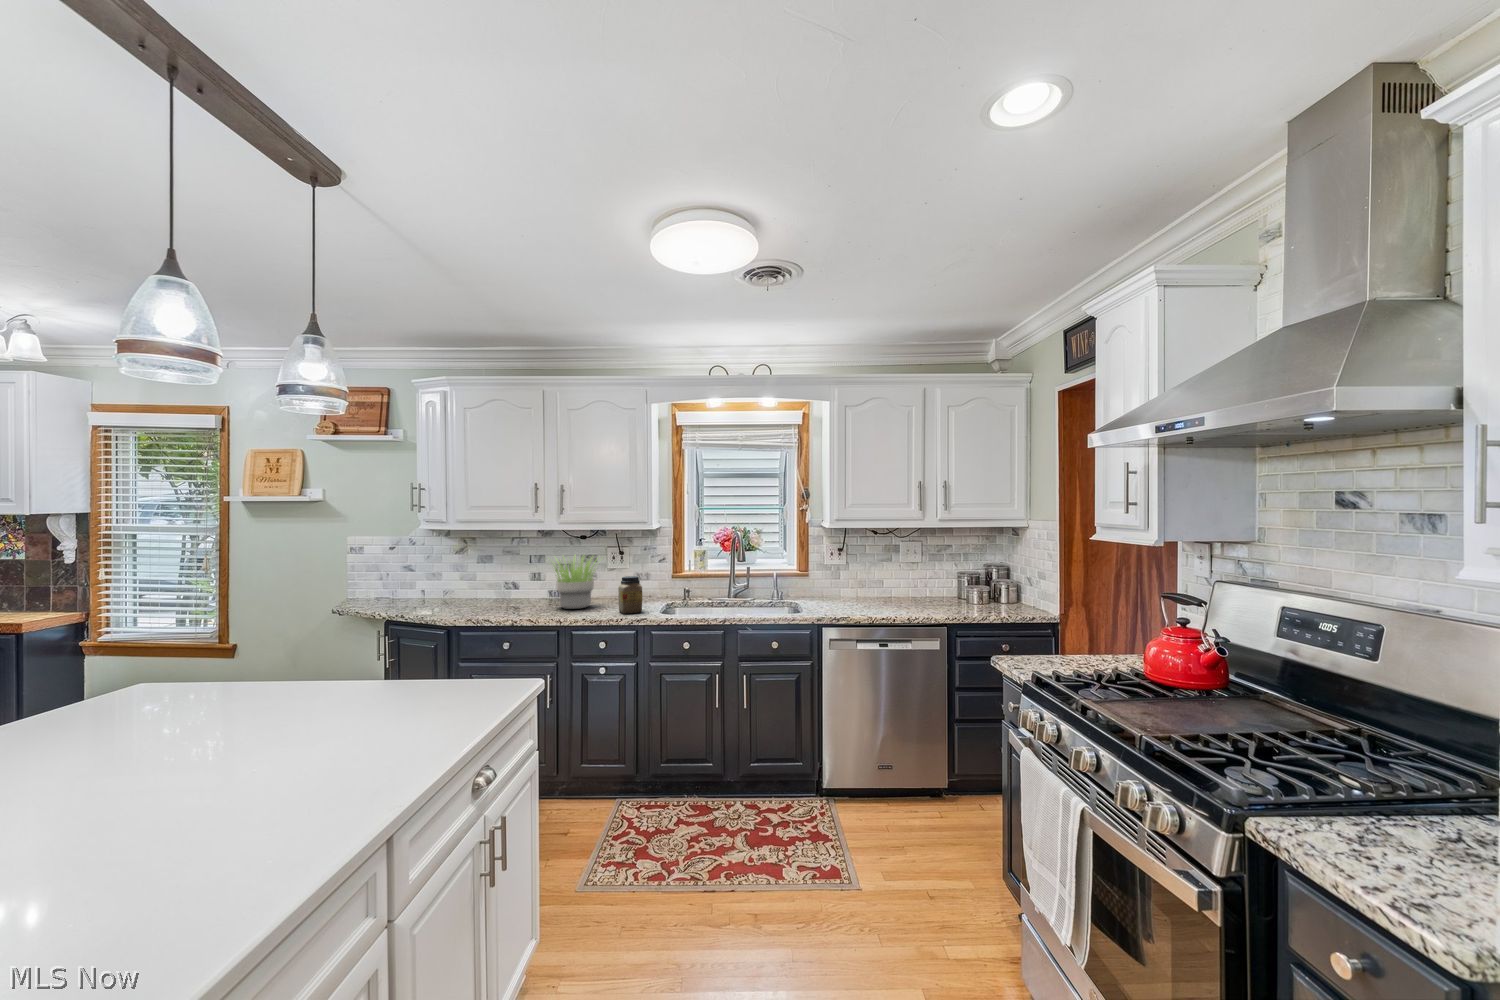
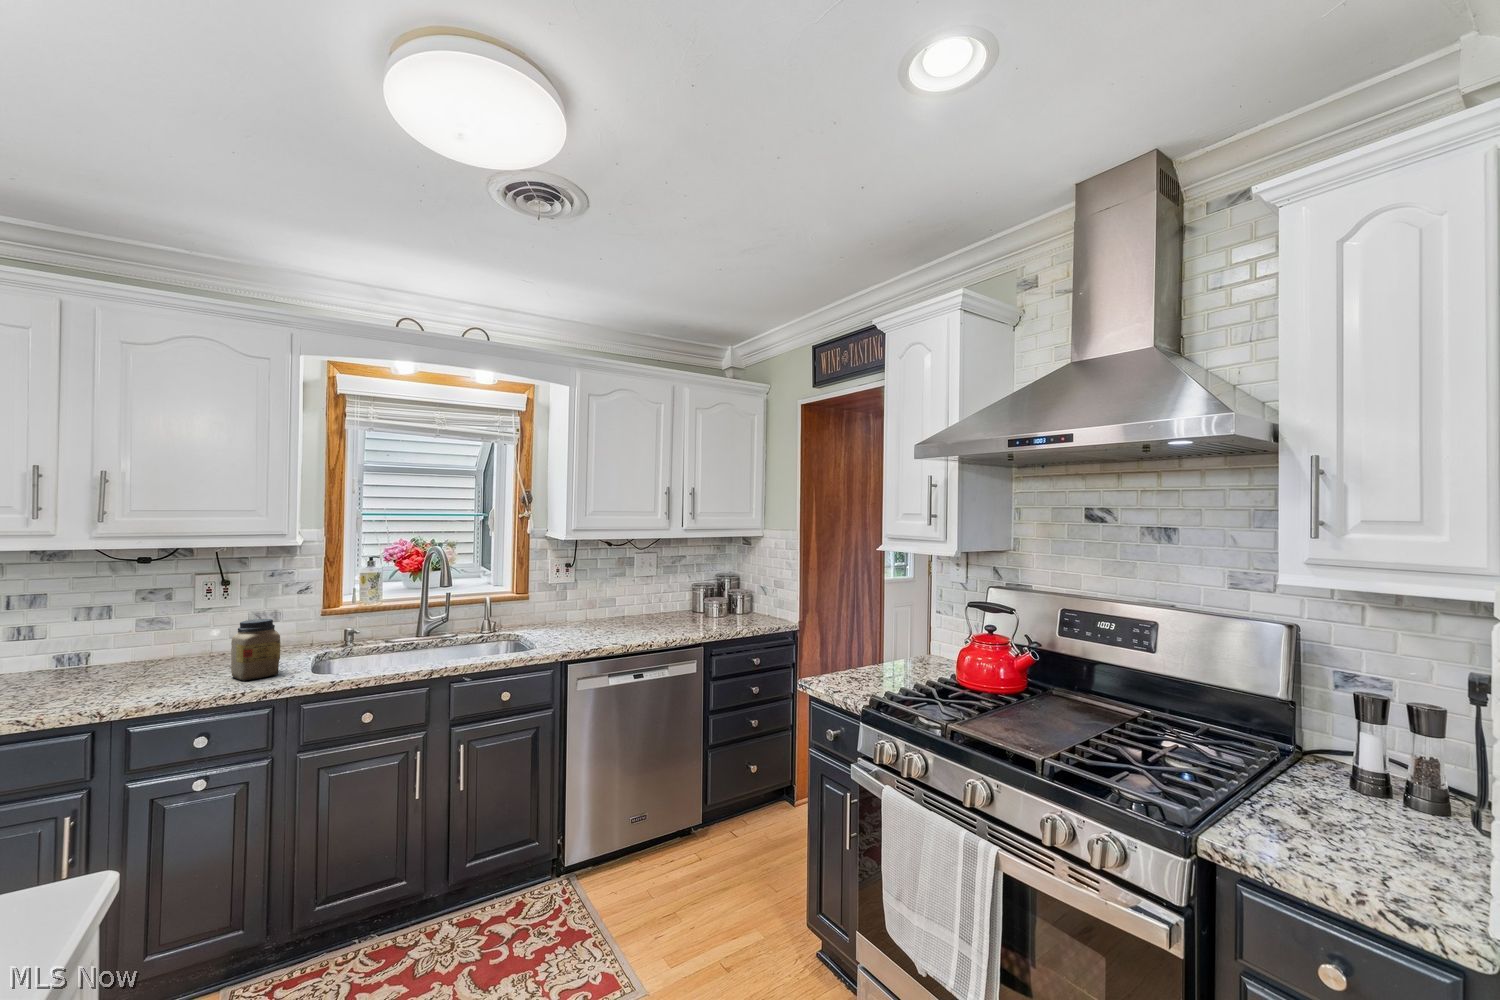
potted plant: present [554,558,595,609] -> none [56,586,201,684]

